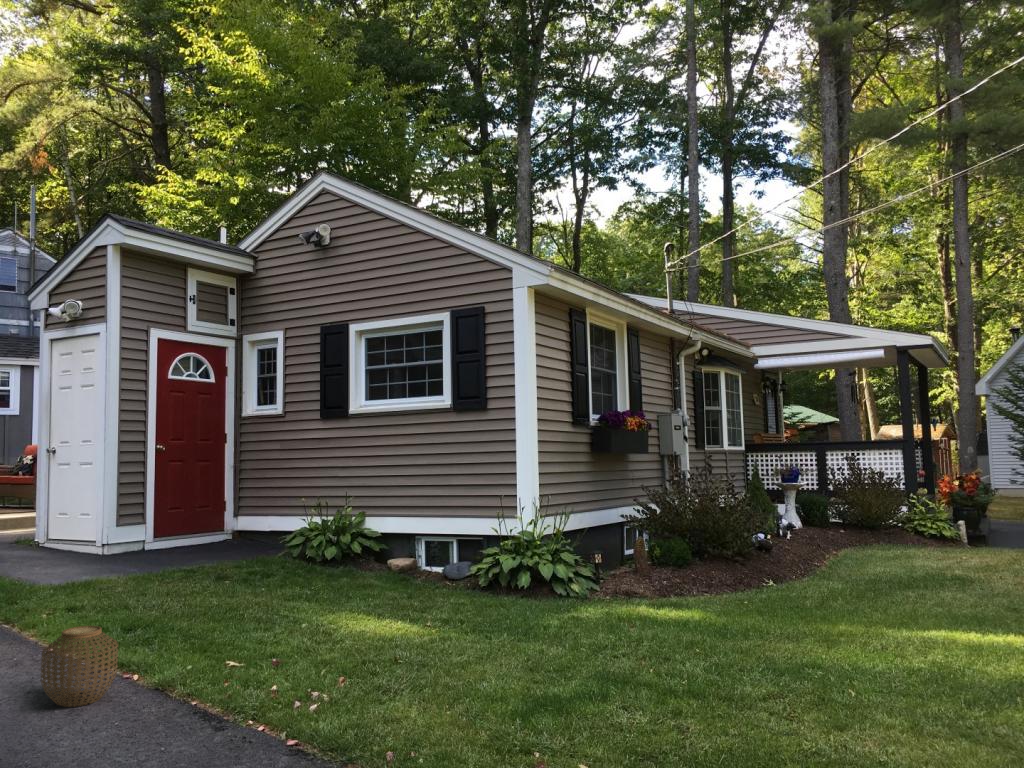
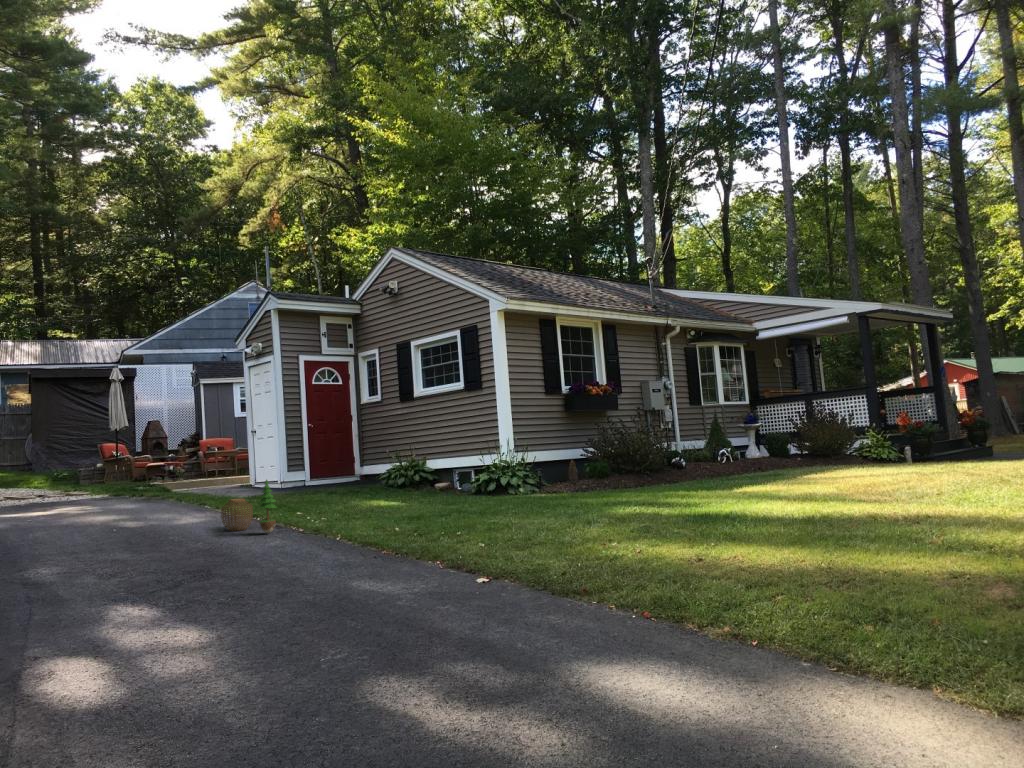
potted tree: none [148,593,198,723] -> present [259,480,277,534]

